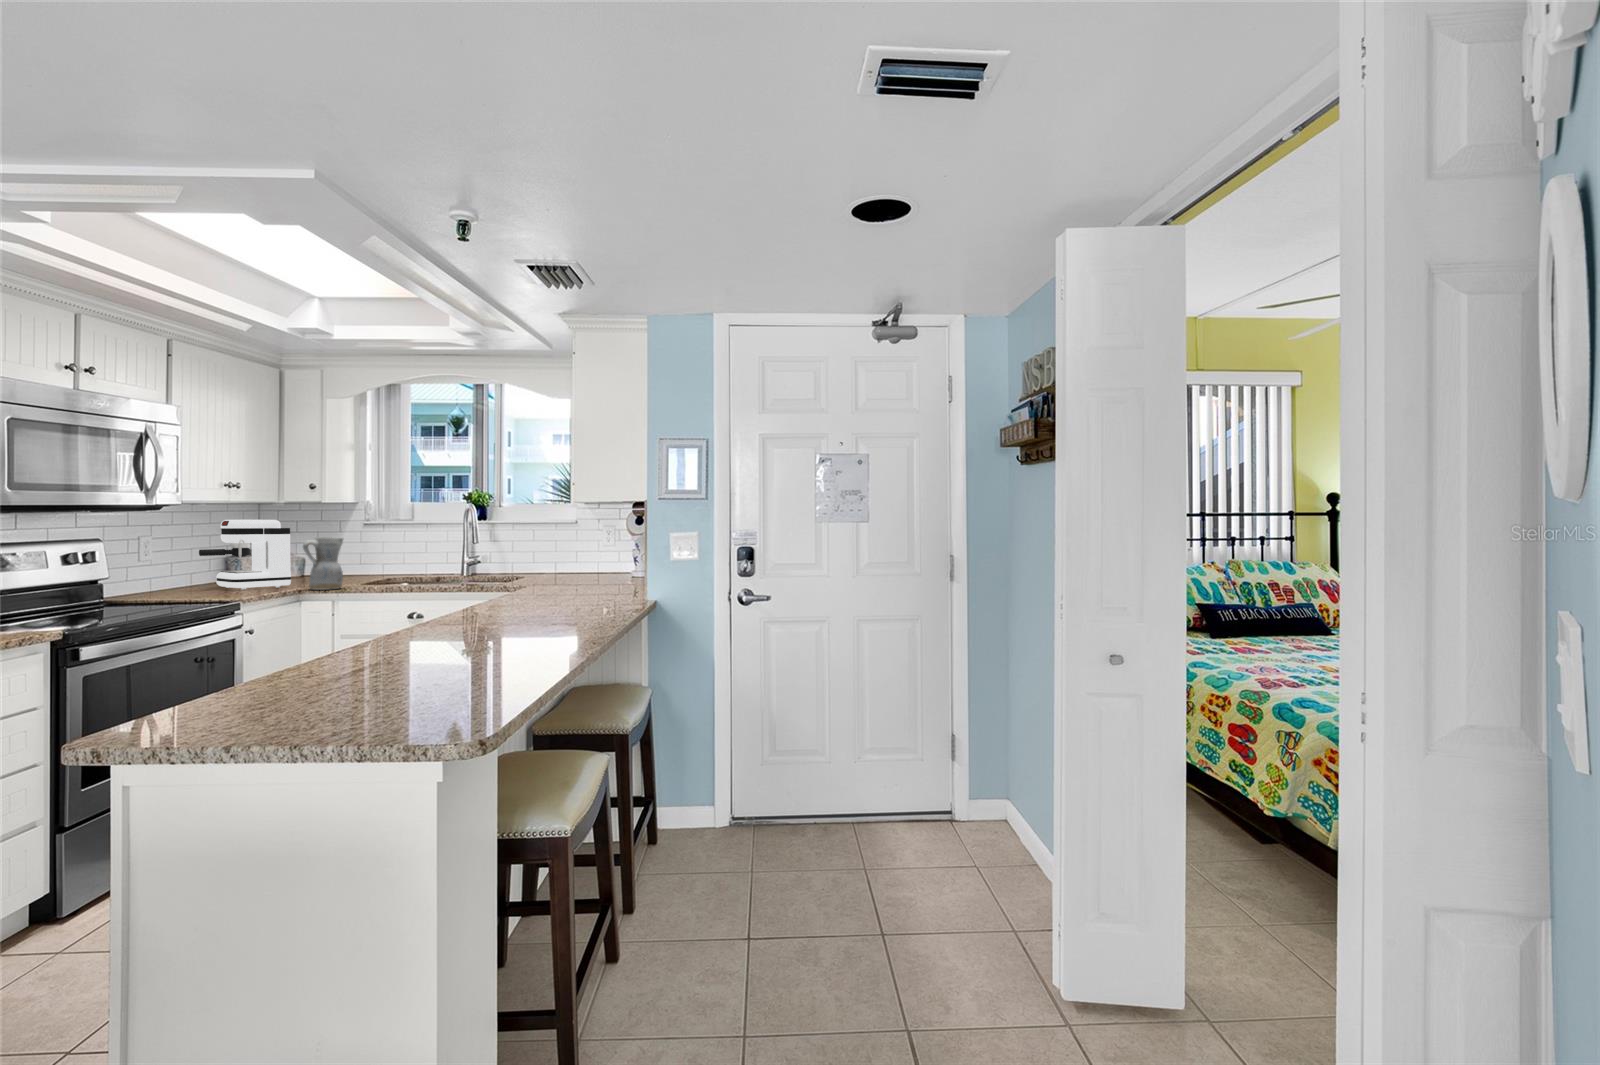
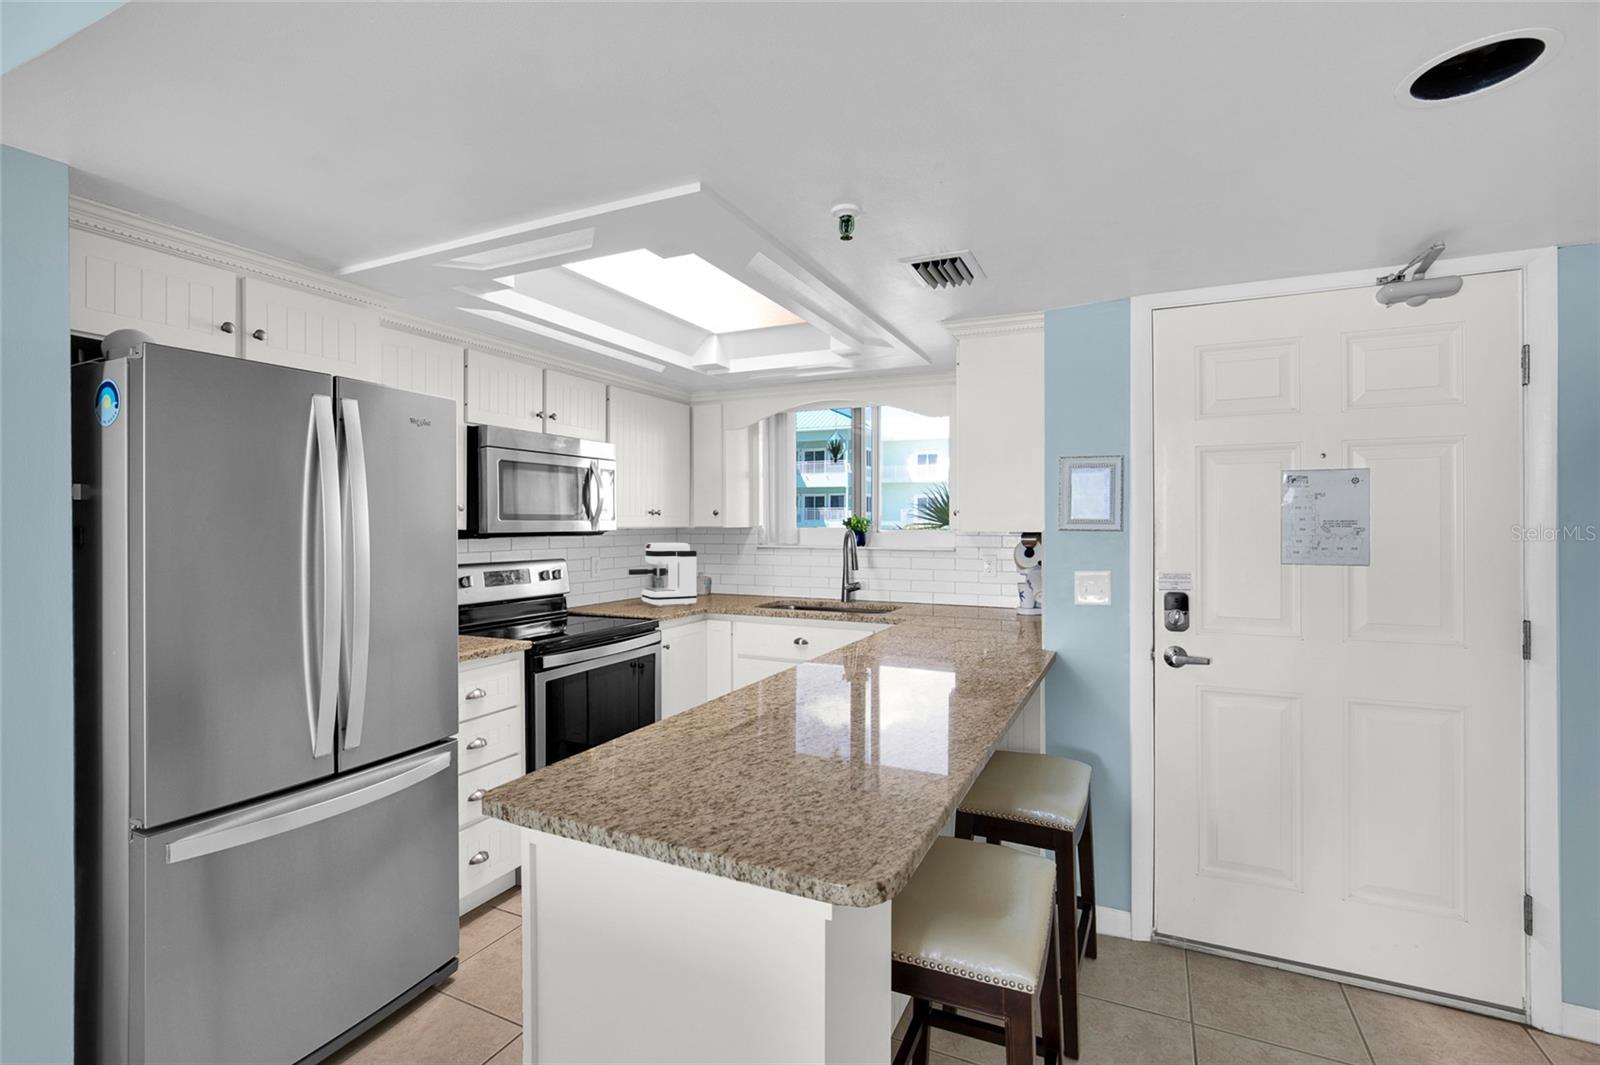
ceramic pitcher: present [303,537,343,590] -> none [705,560,738,610]

